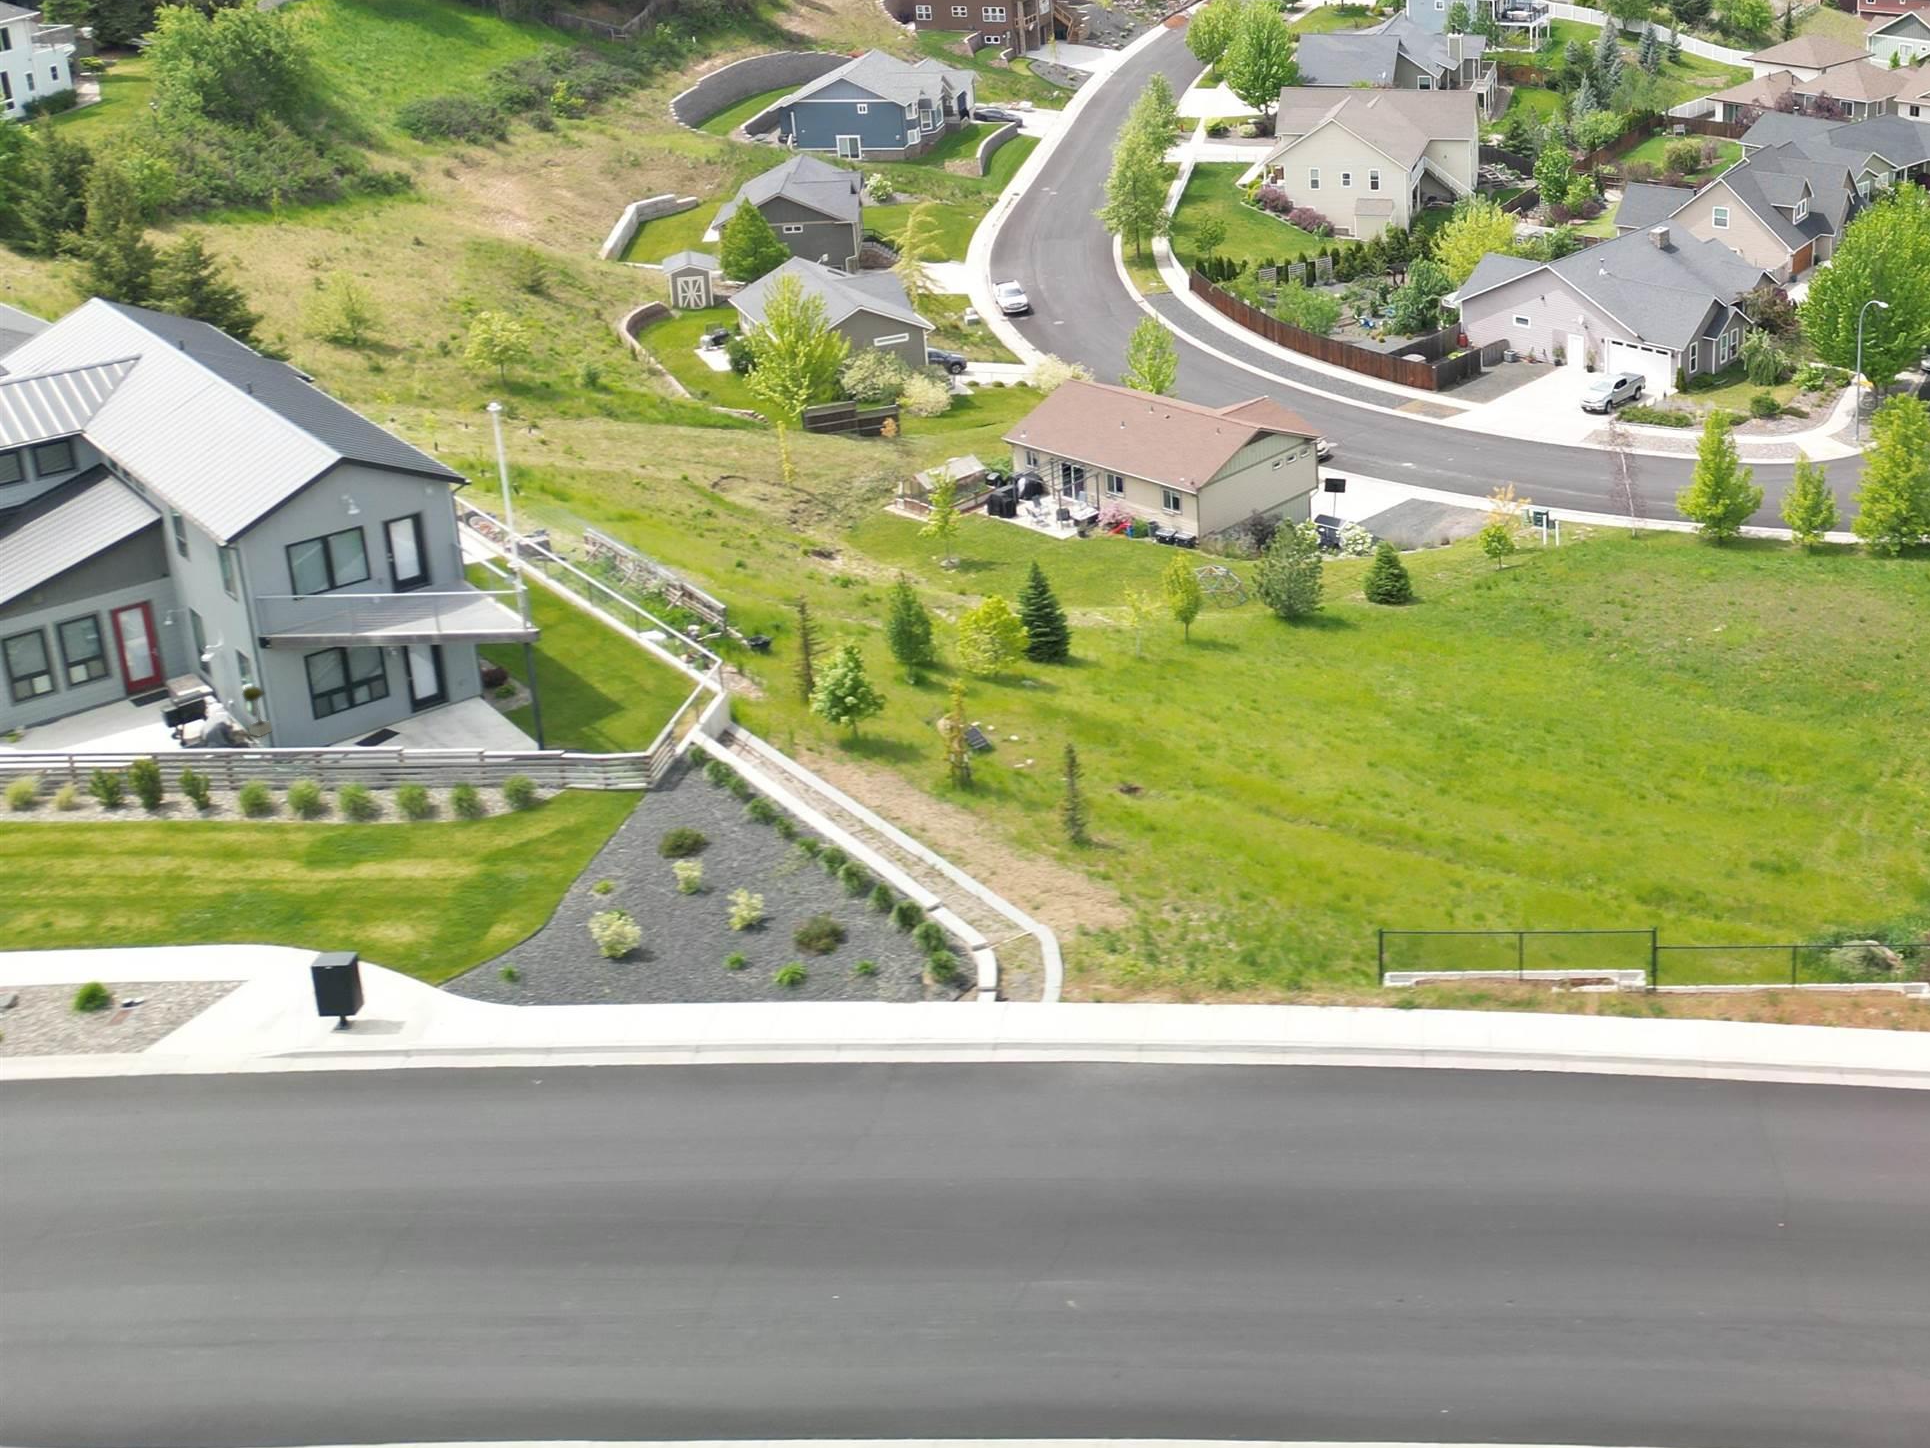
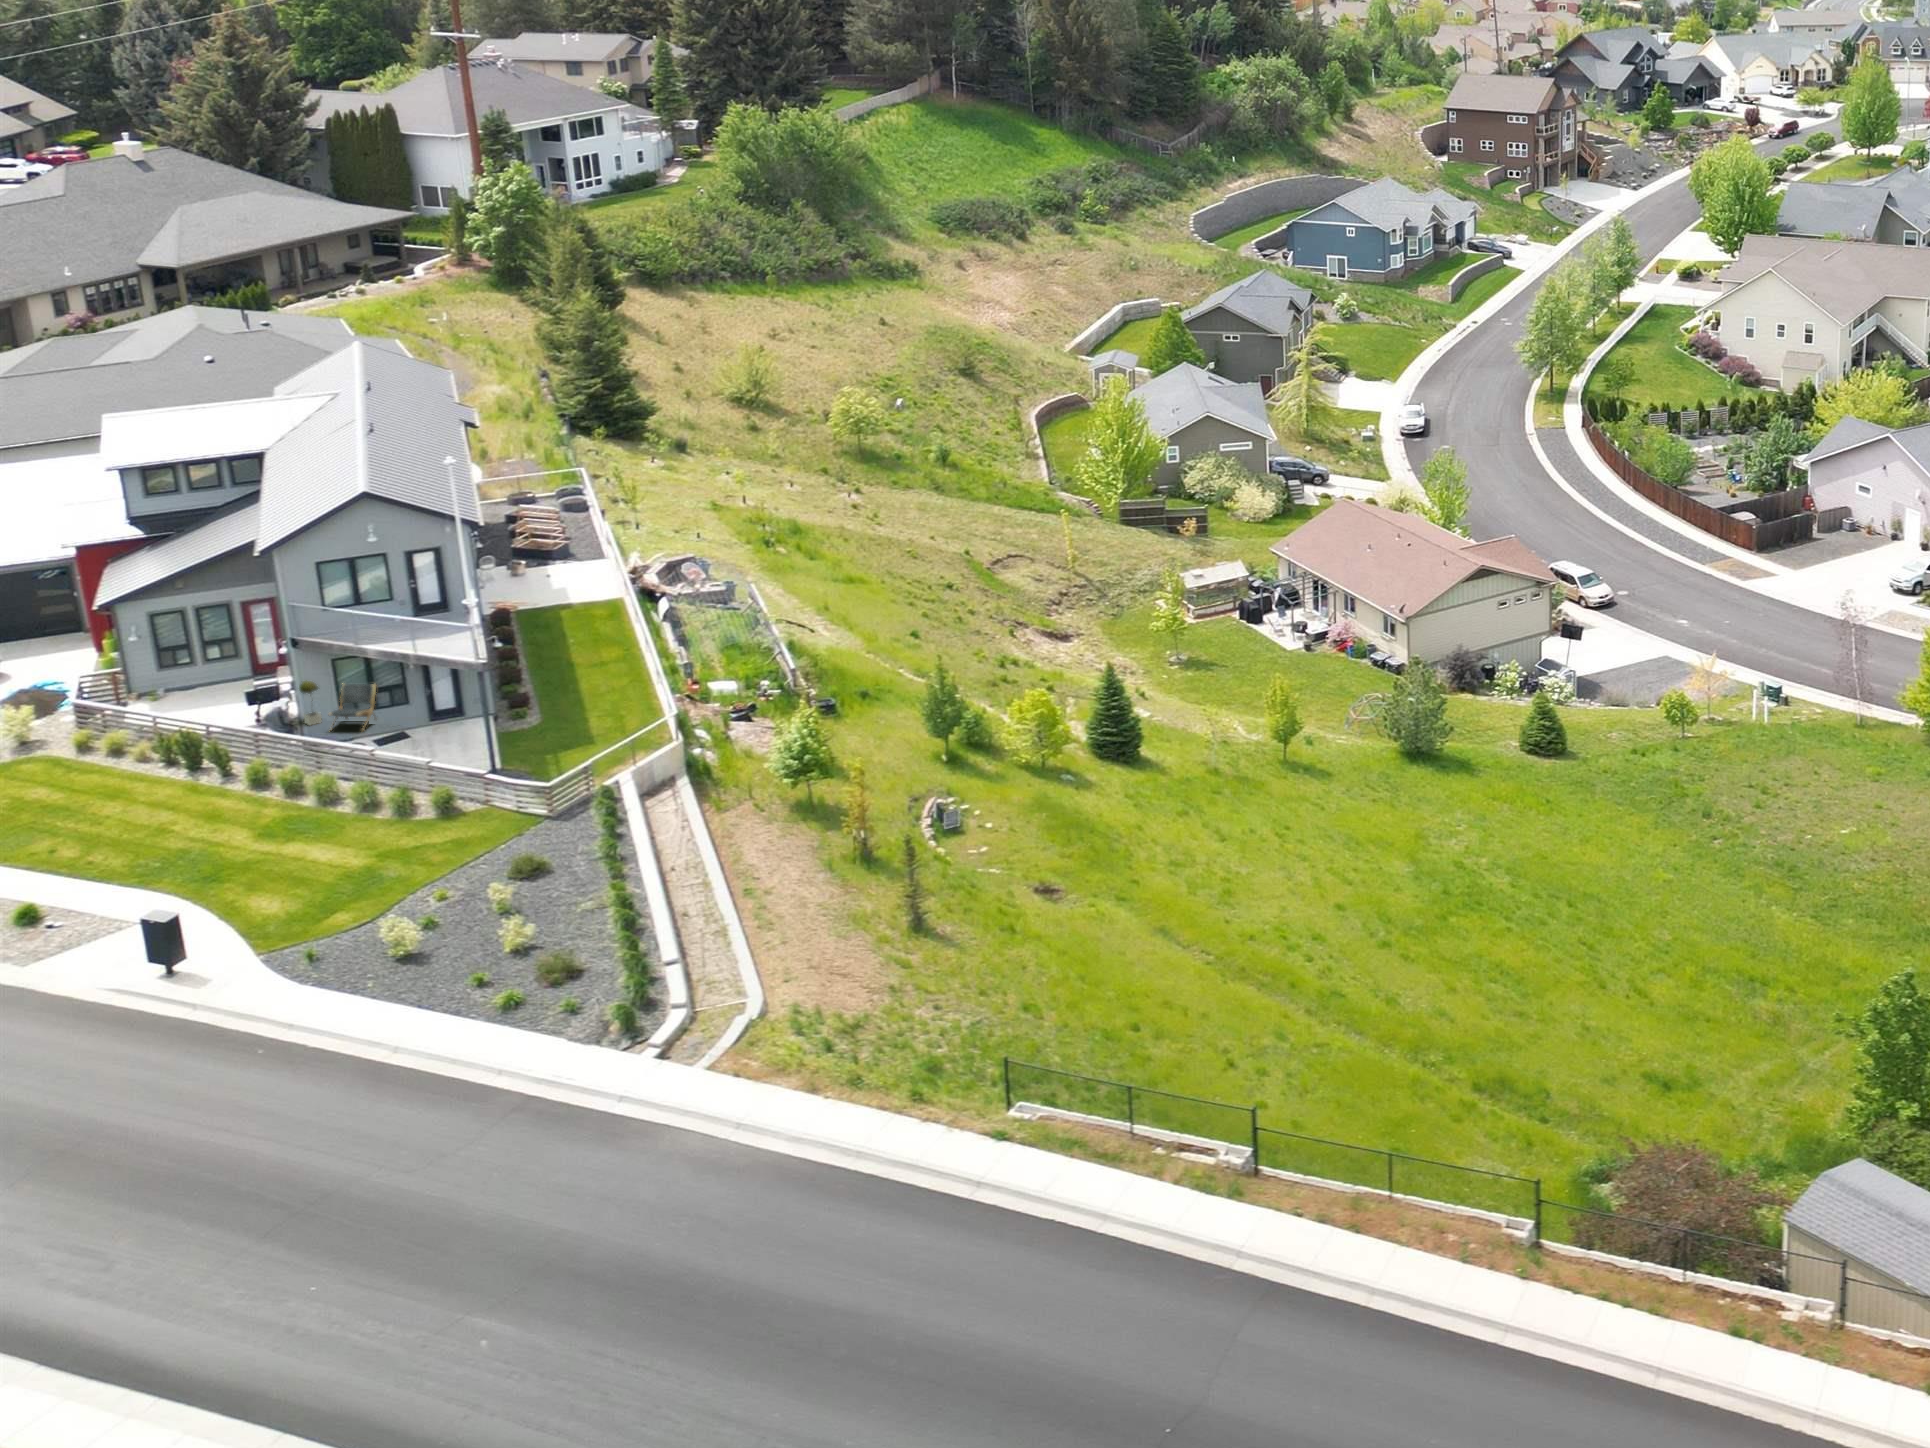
lounge chair: none [289,679,336,740] -> present [330,684,376,724]

